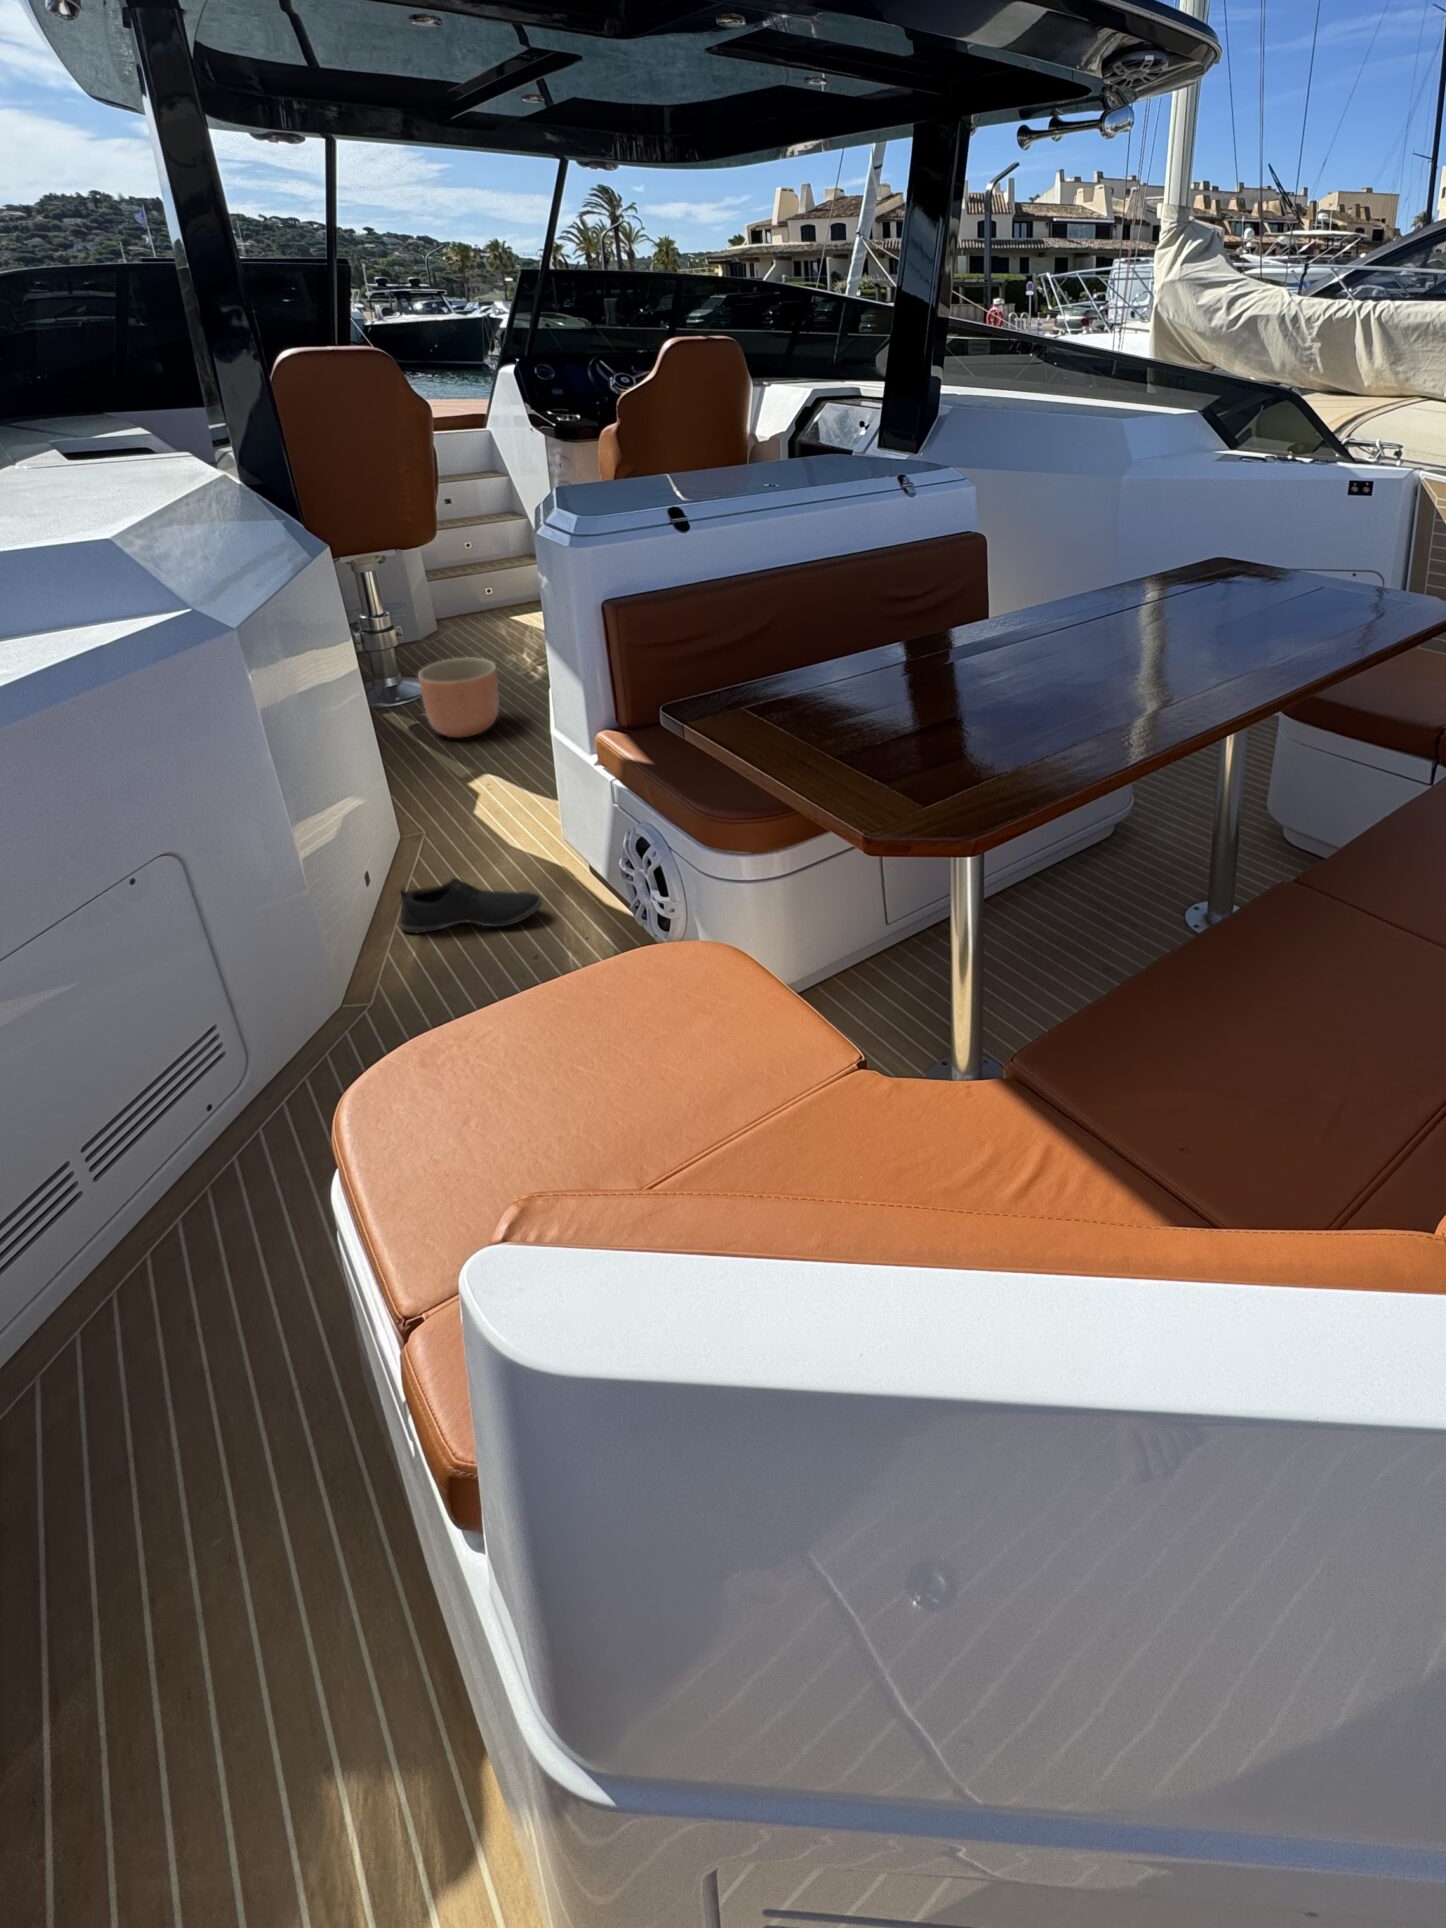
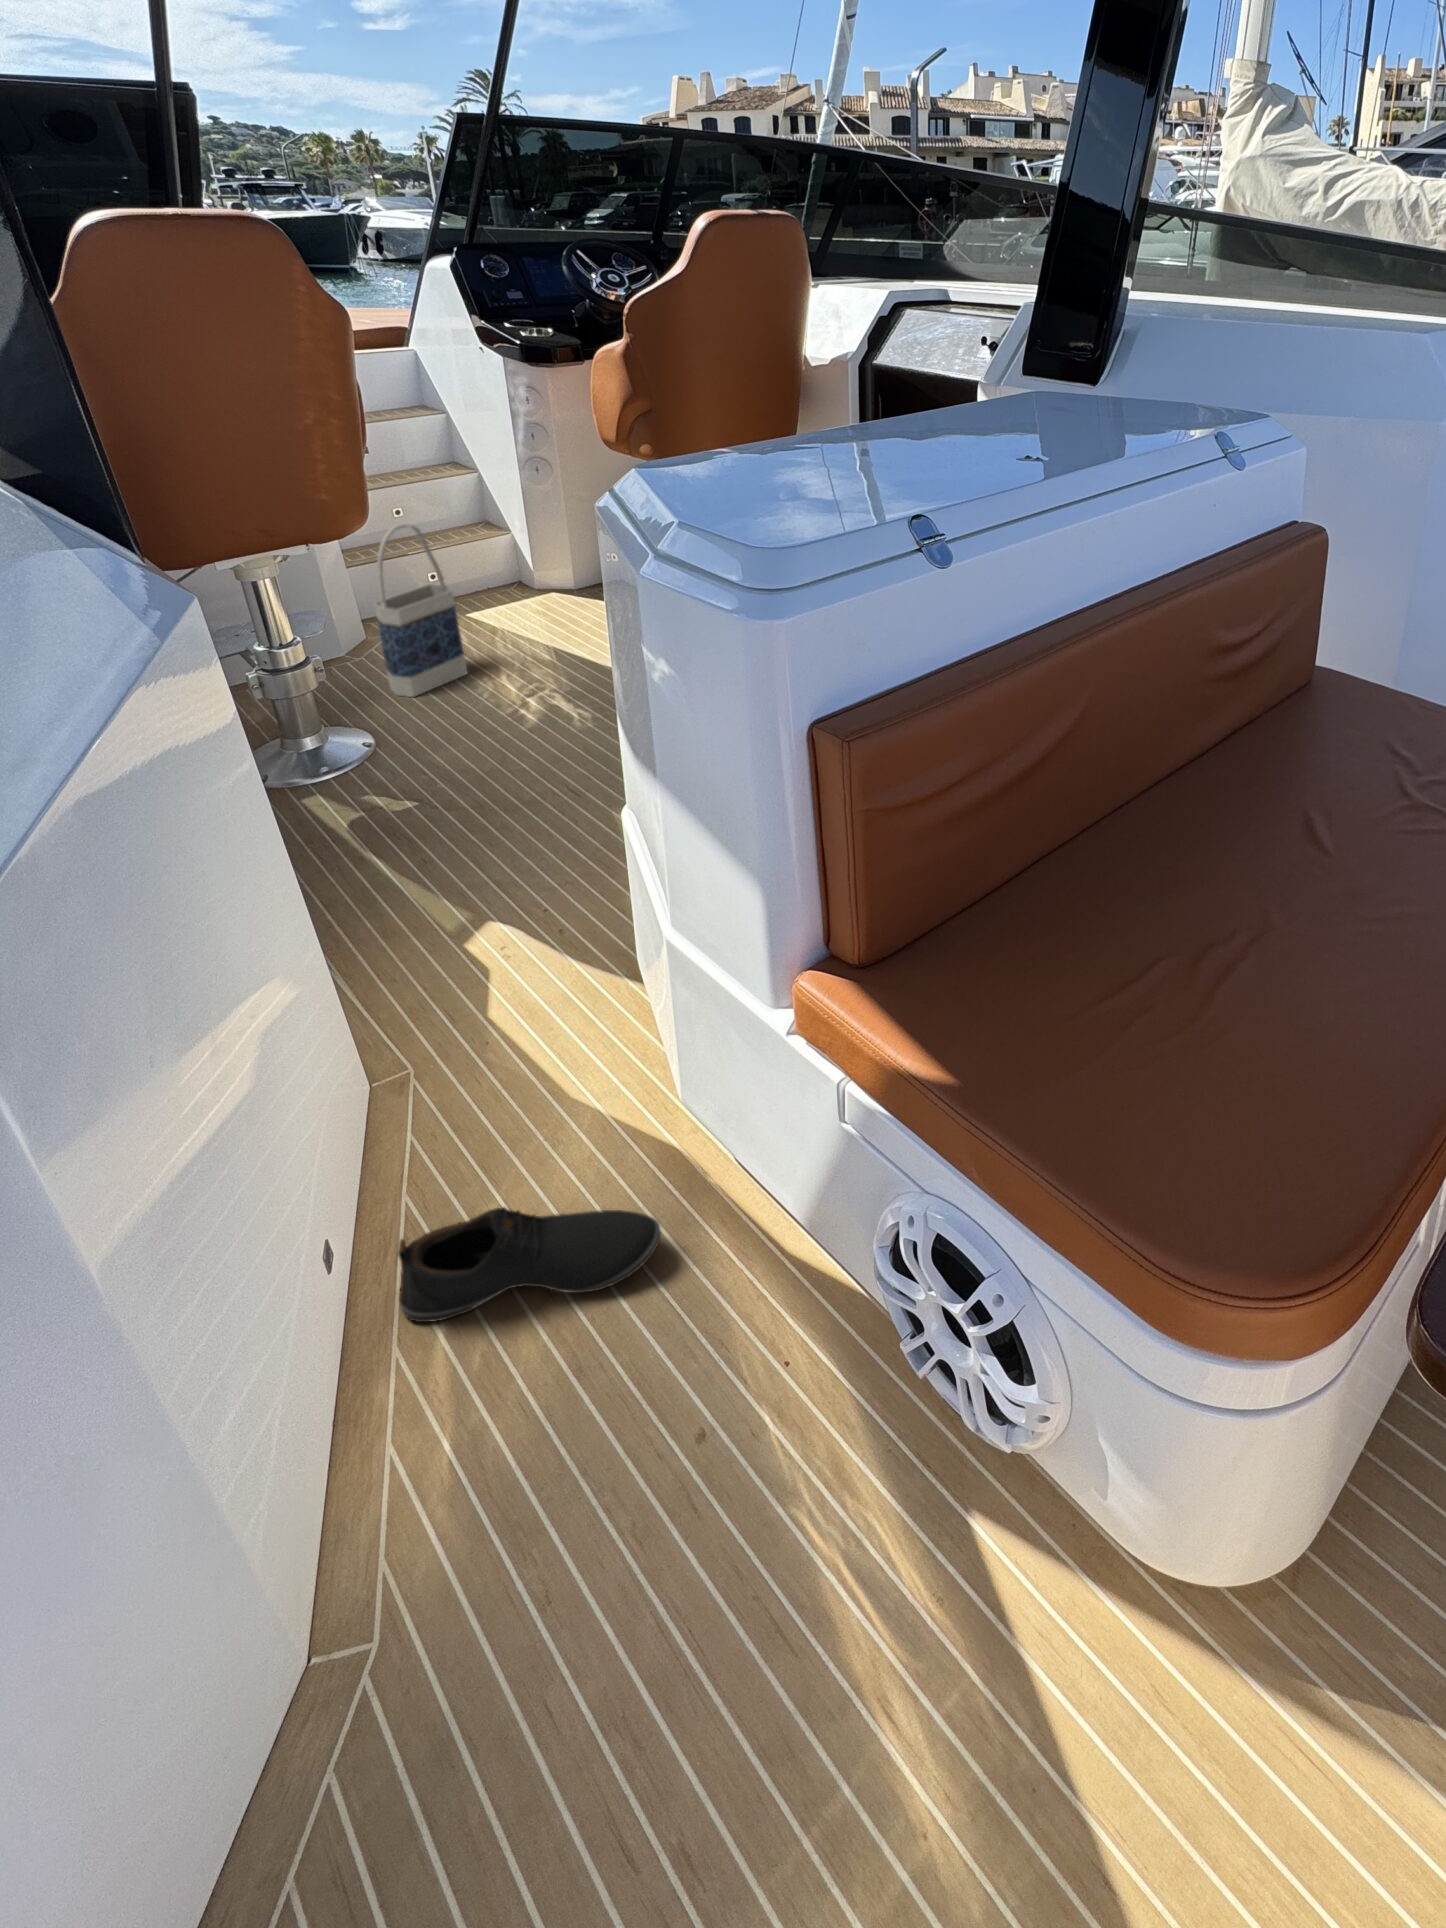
bag: none [440,543,502,663] -> present [374,524,467,697]
planter: present [418,658,499,738] -> none [362,711,489,839]

